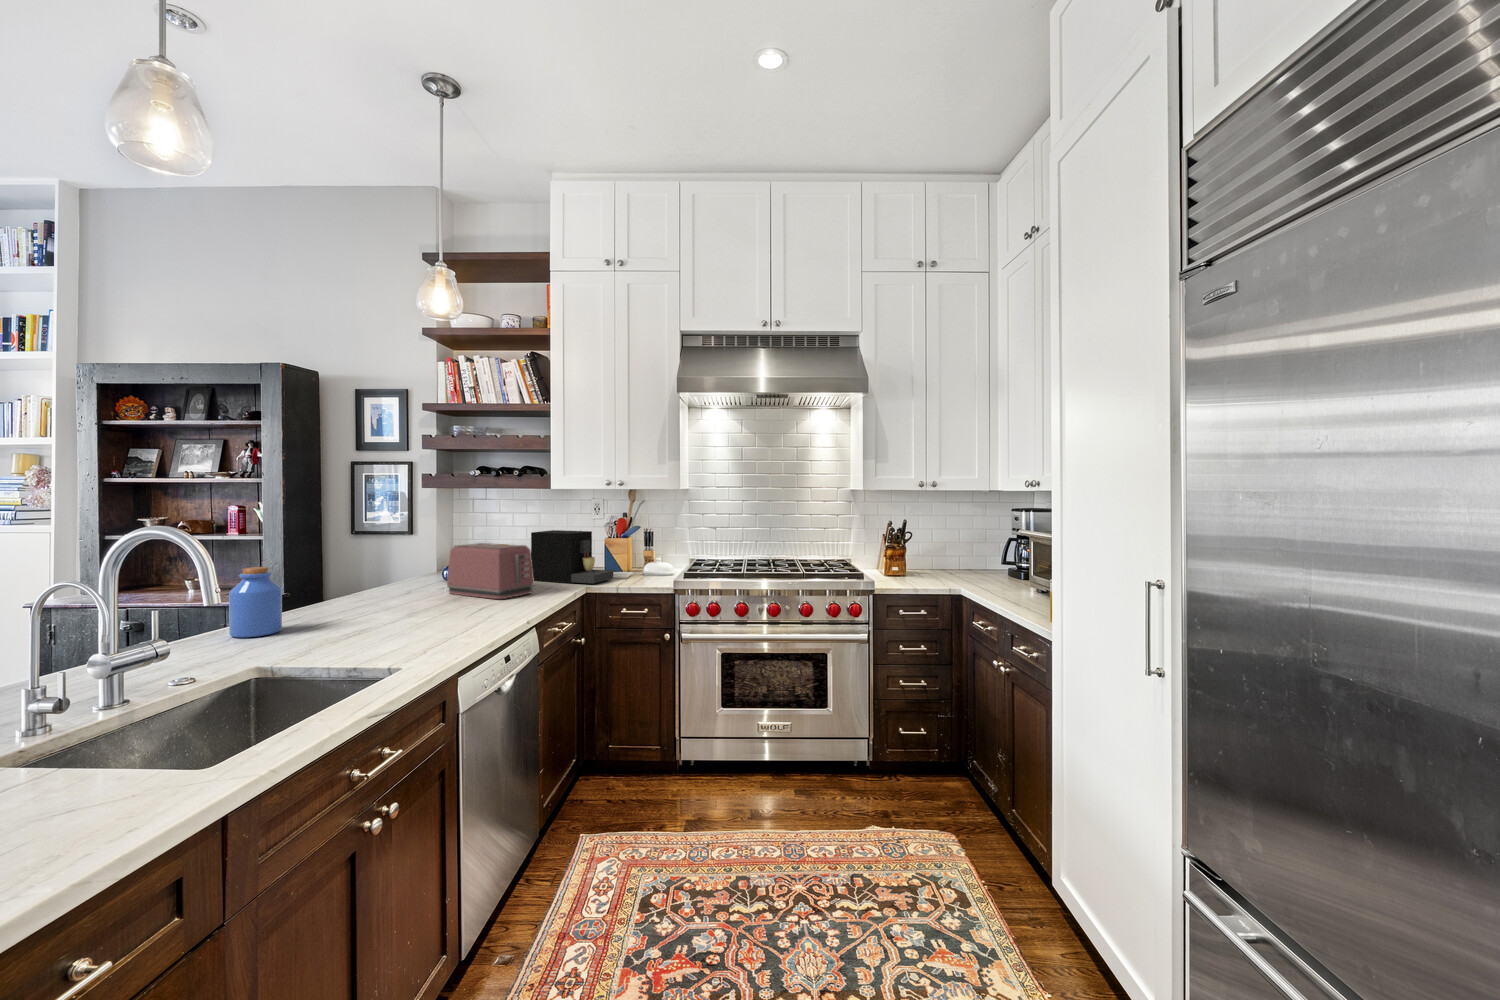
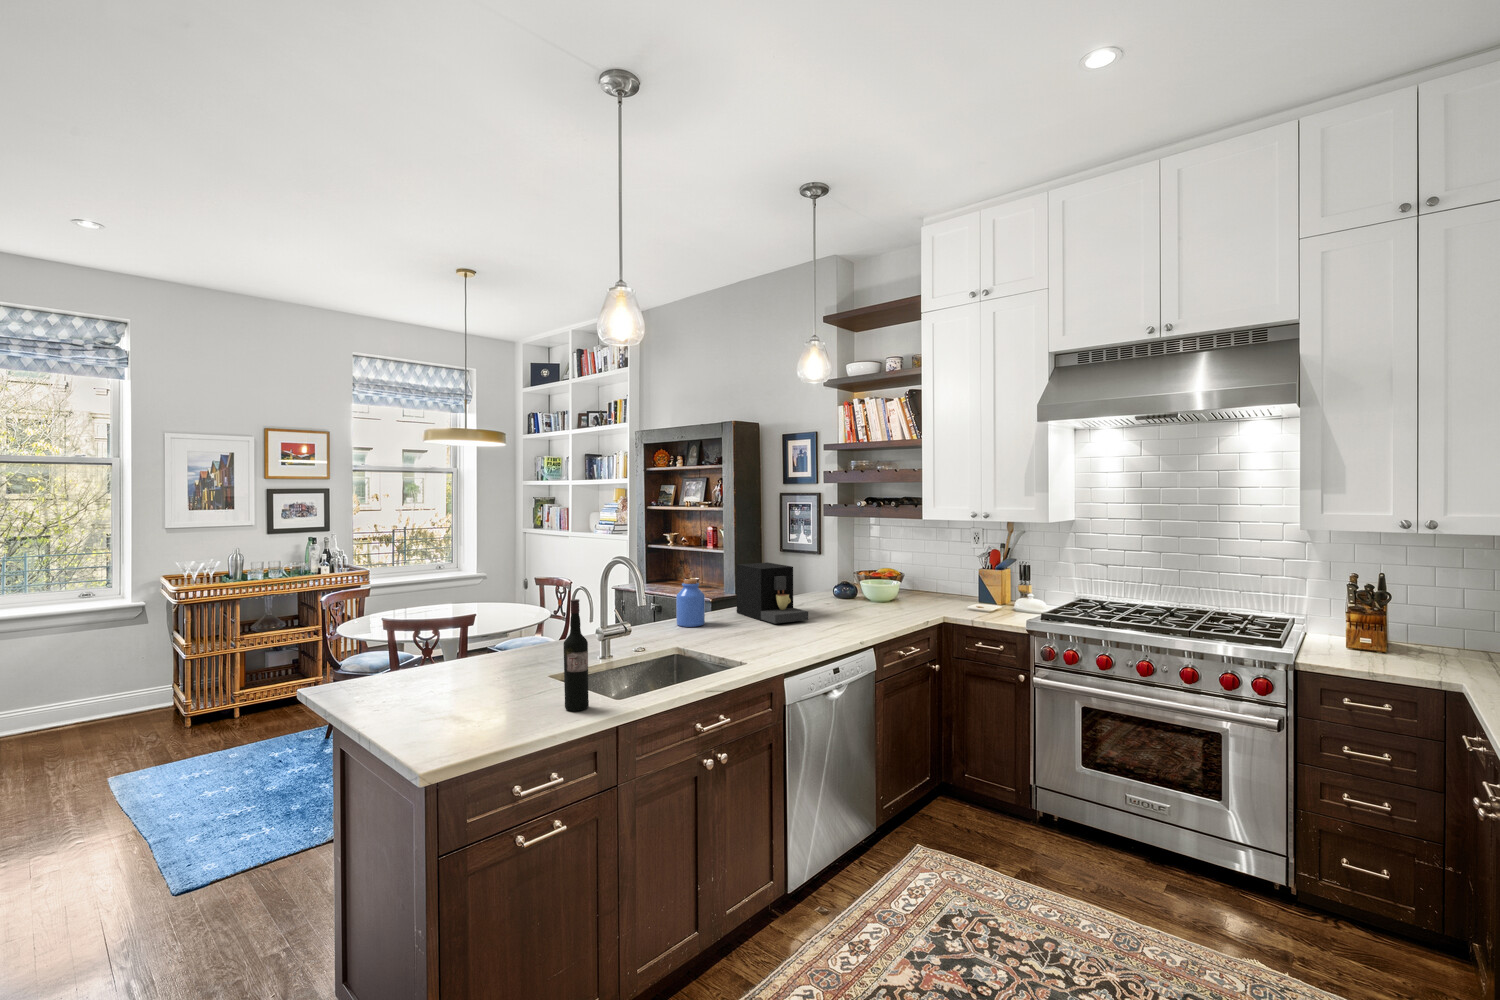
coffee maker: present [531,530,613,583] -> present [737,562,808,624]
toaster: present [447,543,534,599] -> none [827,568,894,620]
wine bottle: none [69,597,142,829] -> present [564,599,589,711]

